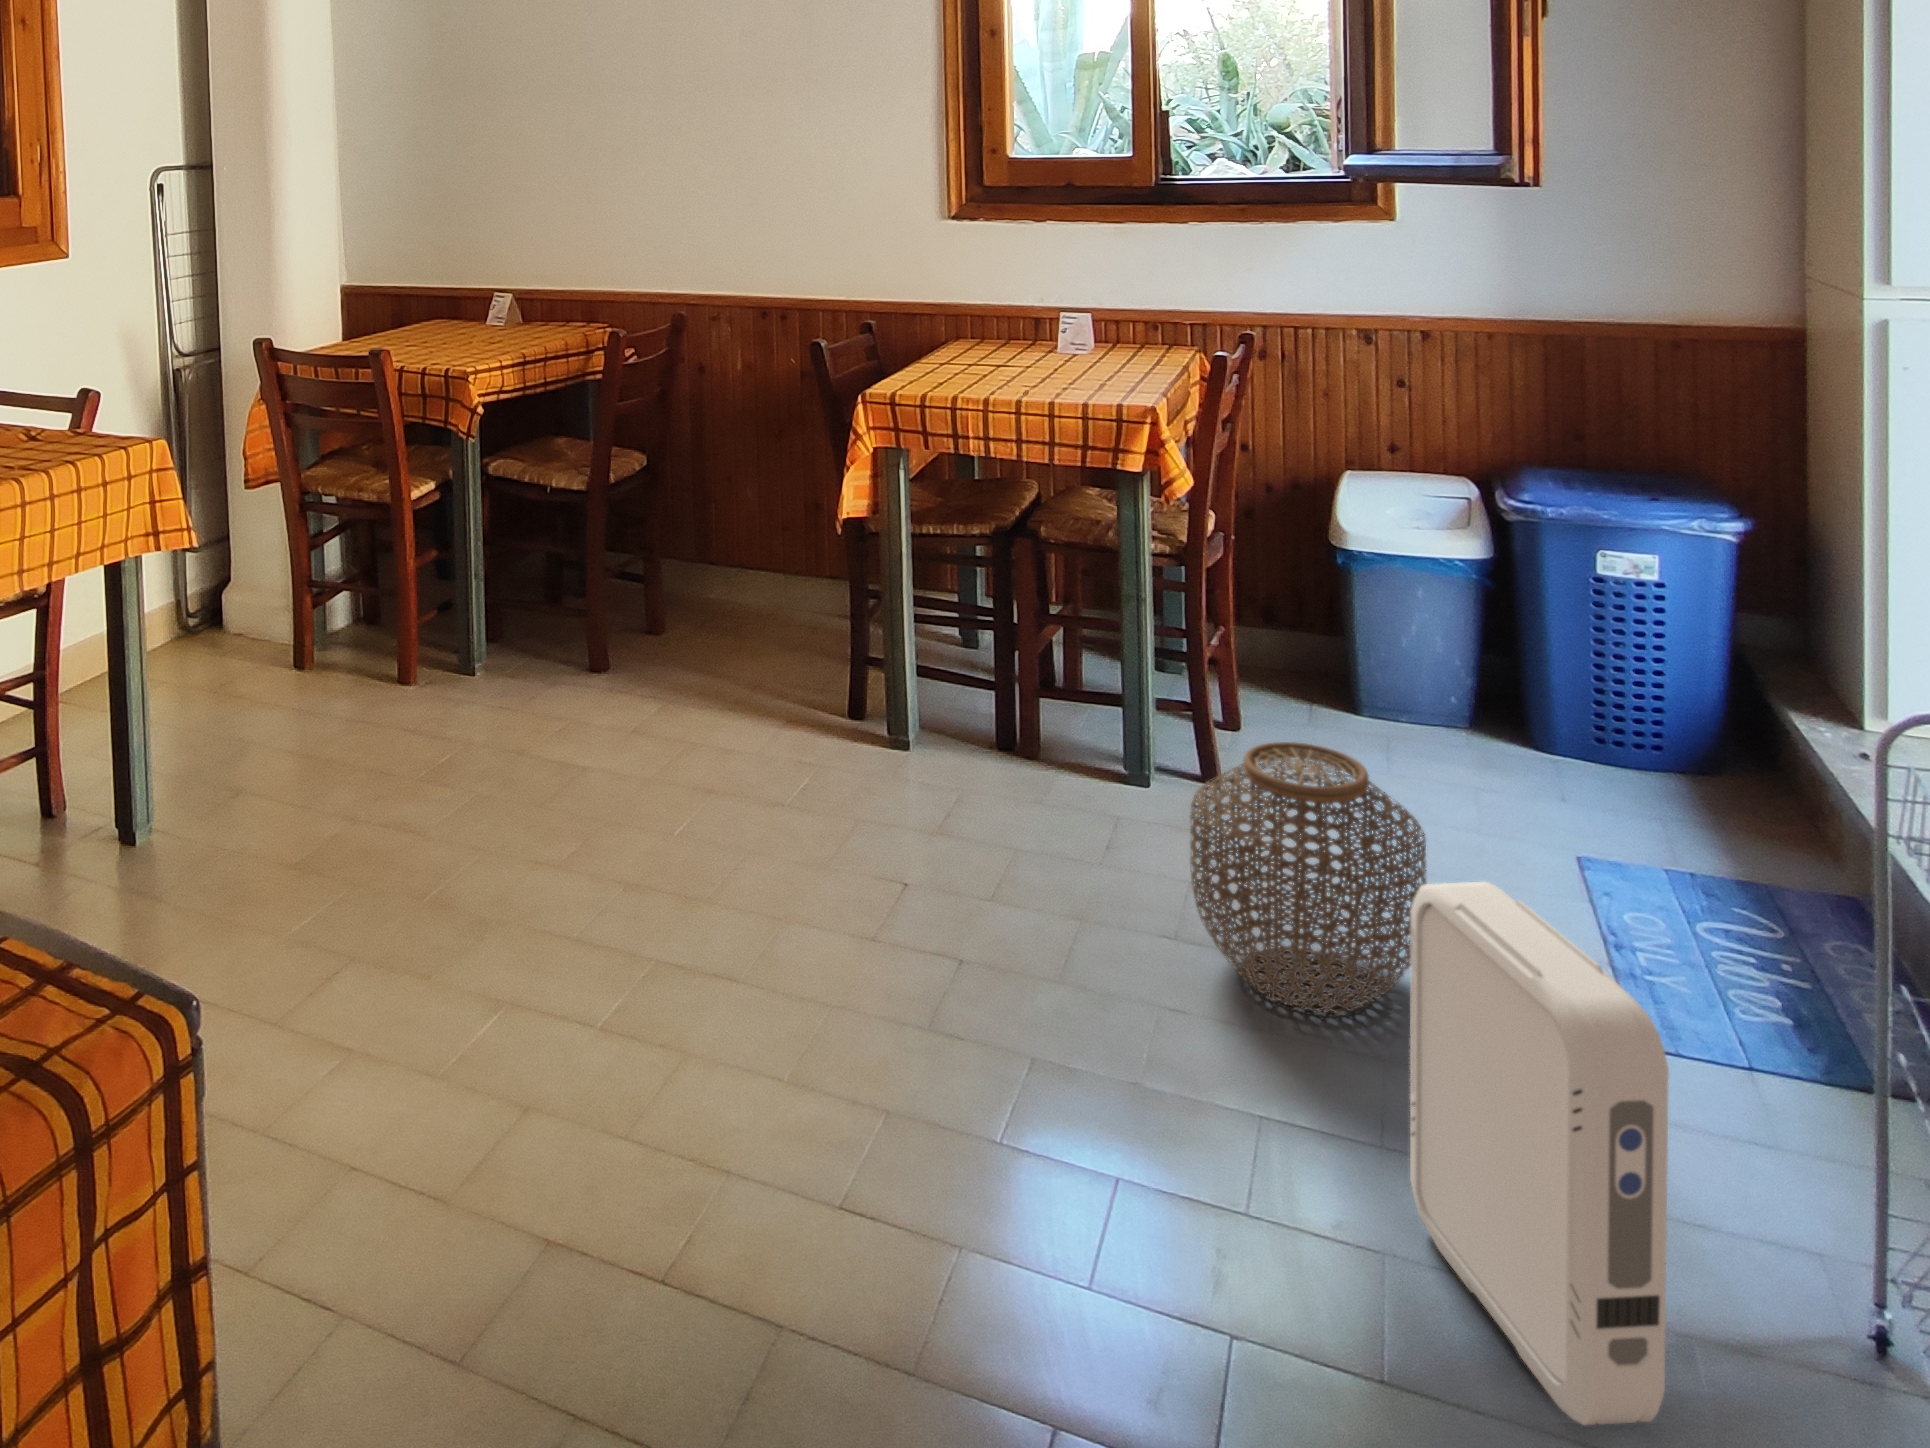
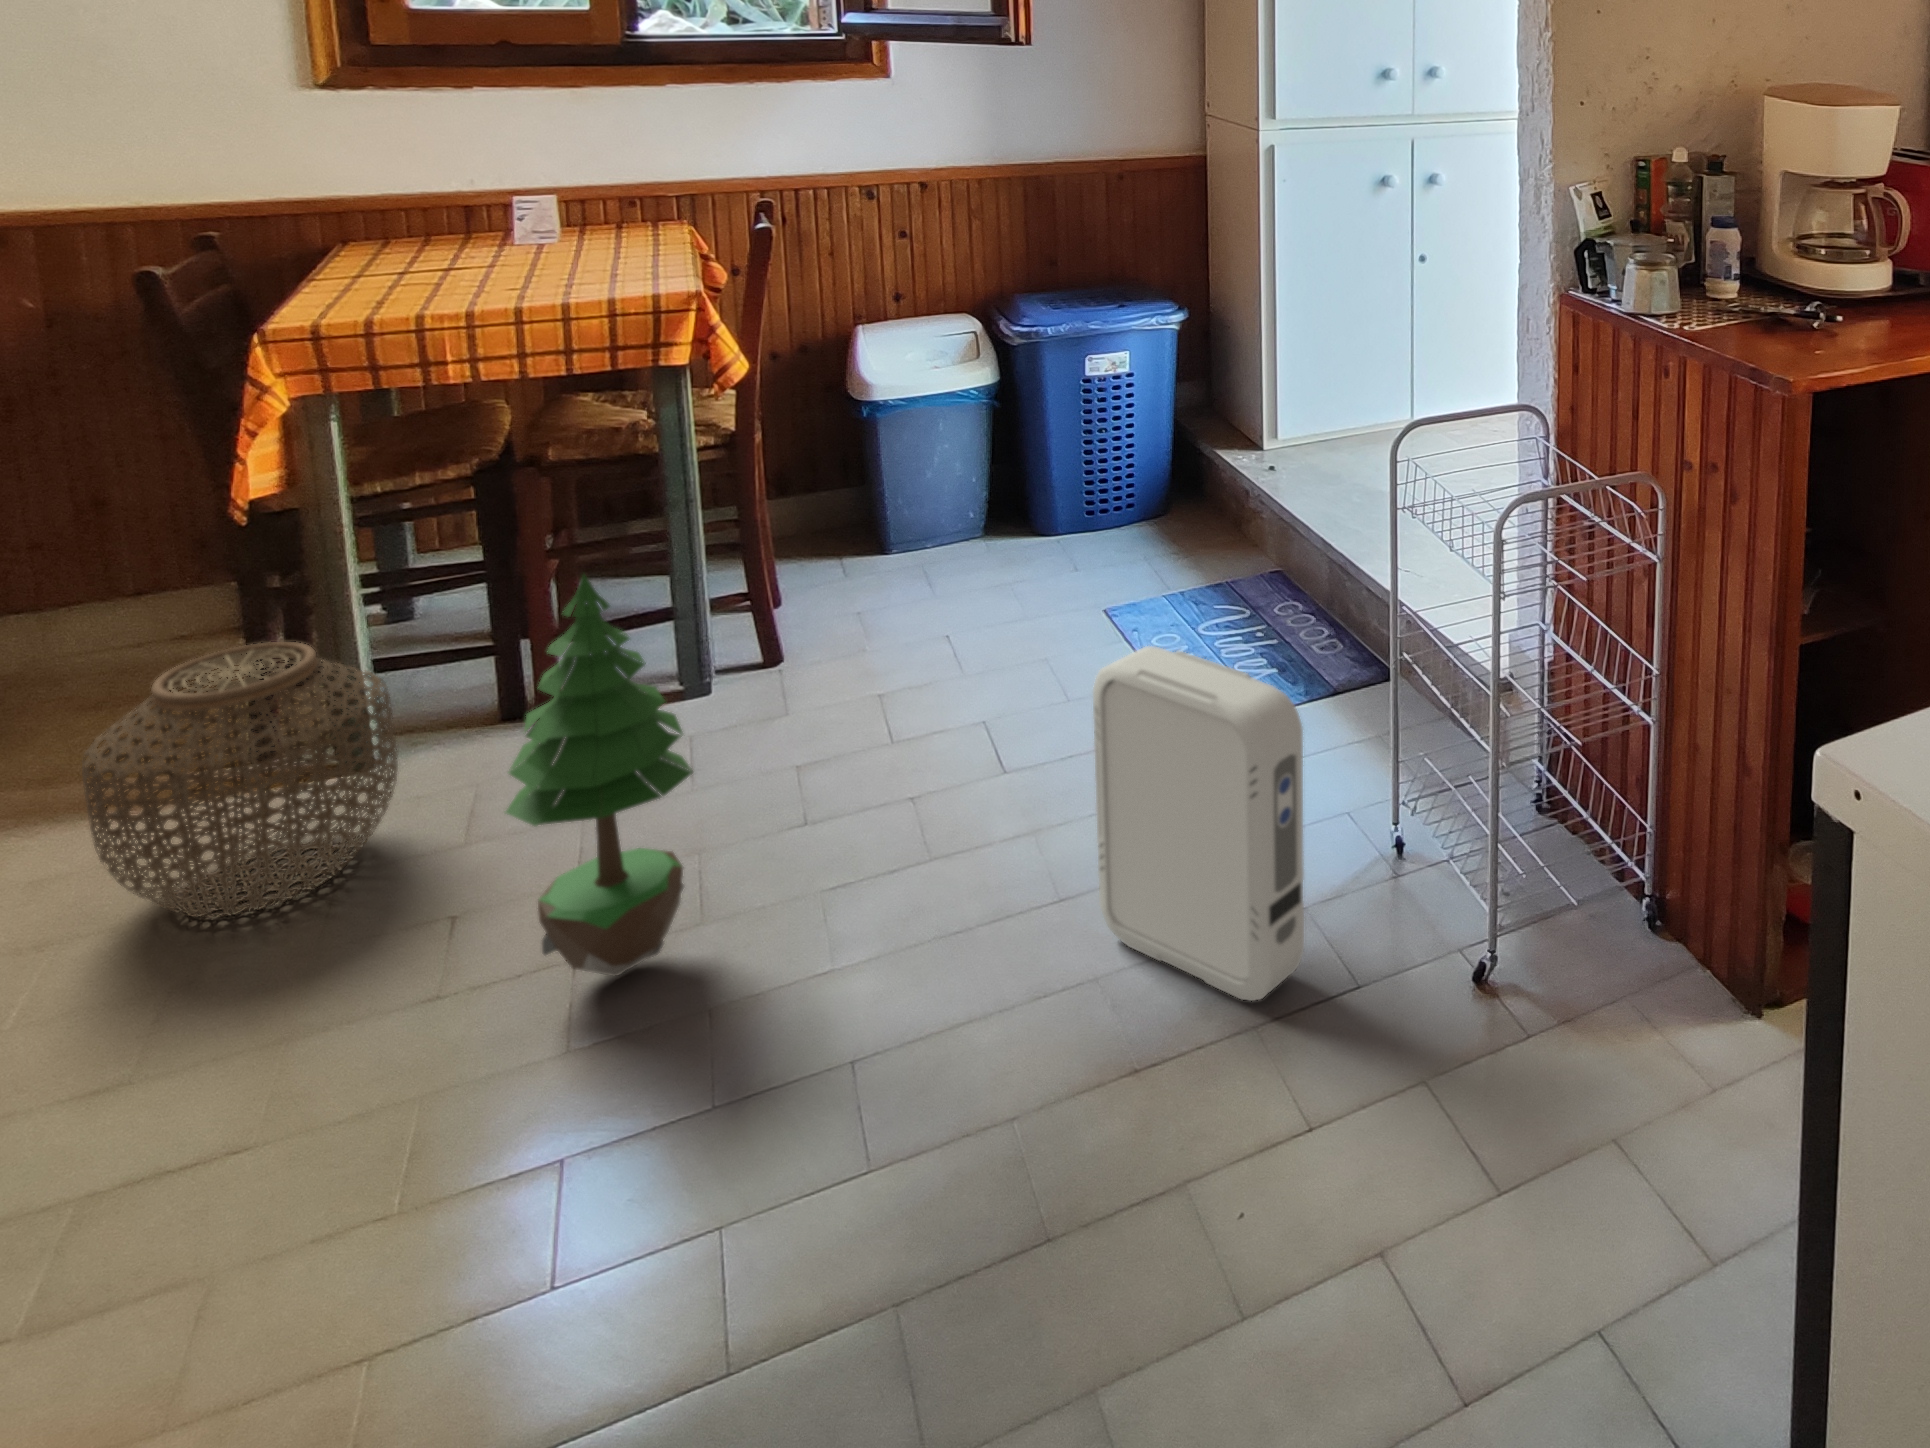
potted tree: none [905,620,1045,997] -> present [505,575,693,976]
woven basket: present [1190,742,1426,1013] -> present [82,642,398,918]

